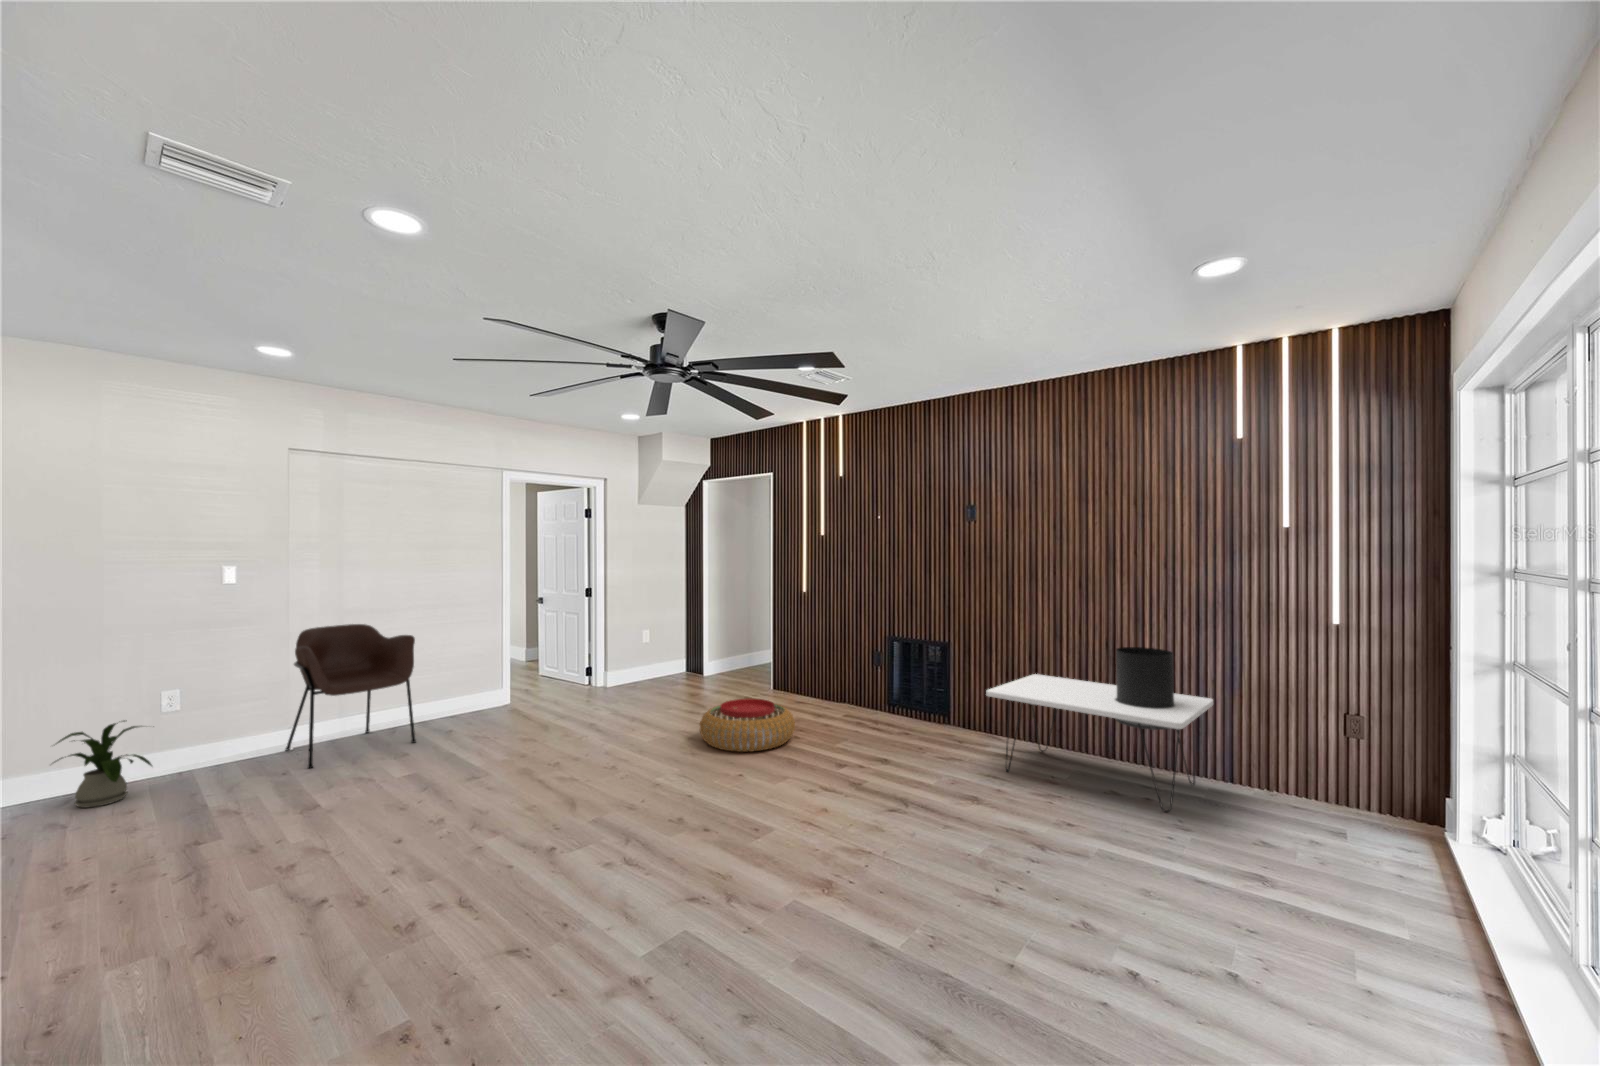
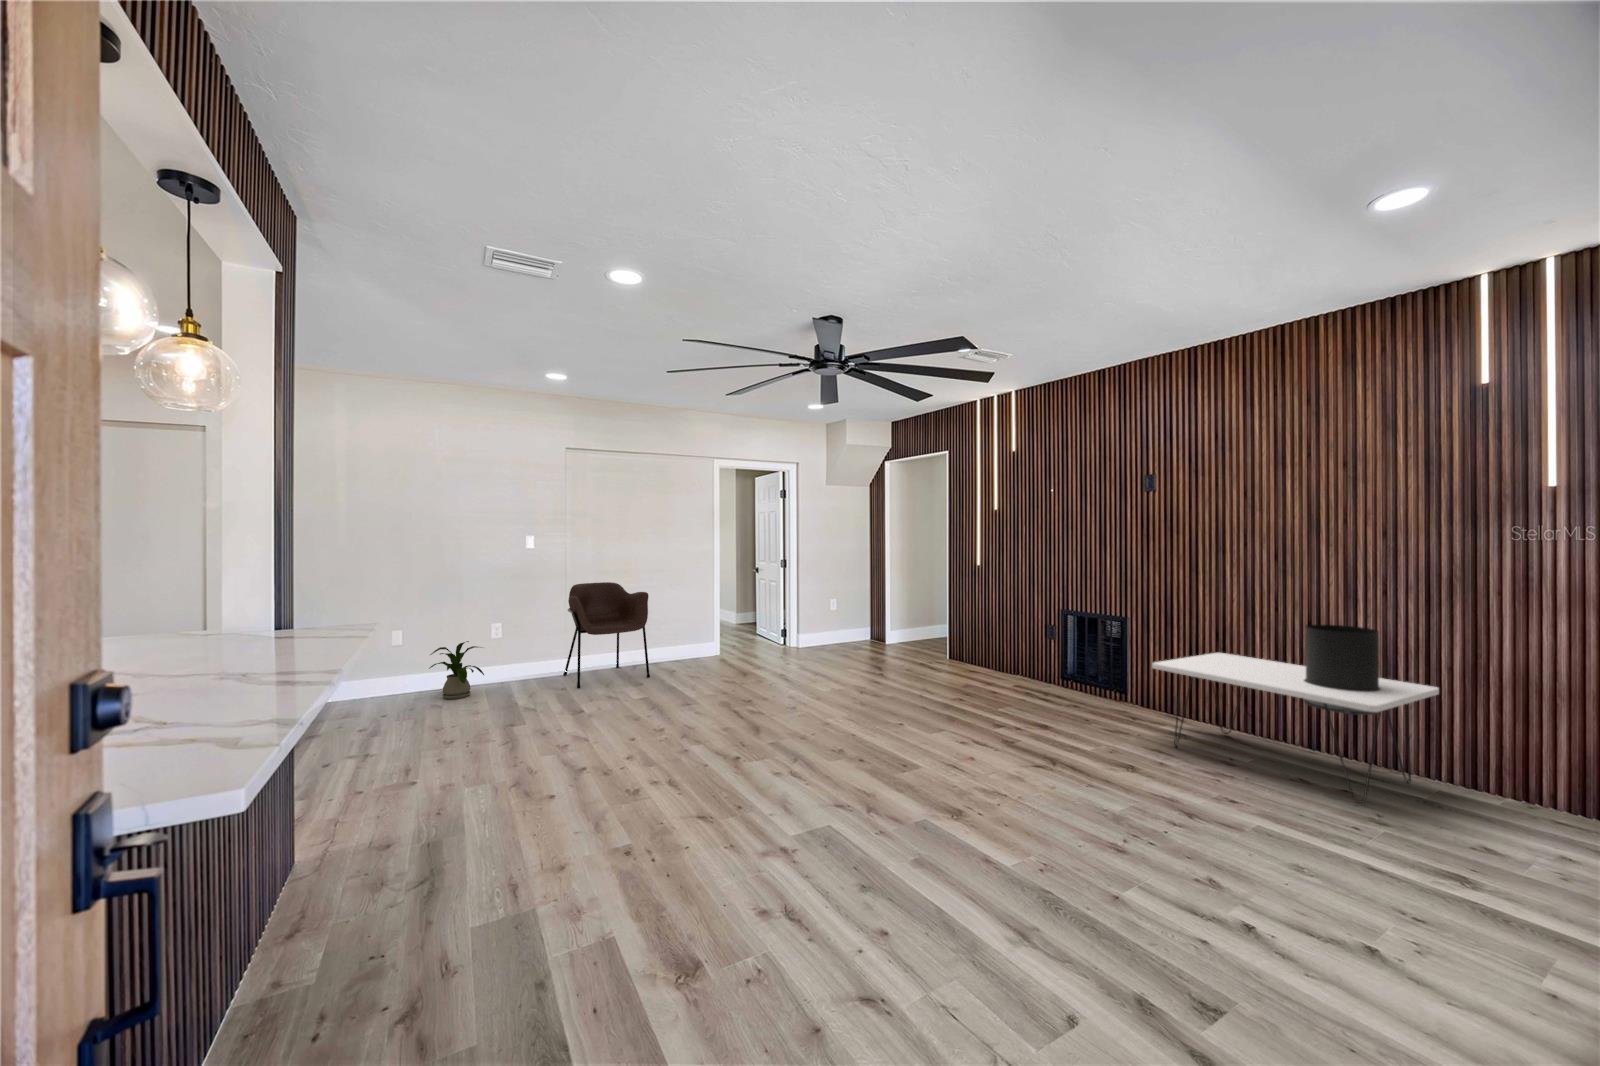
pouf: present [700,698,795,752] -> none [871,660,960,707]

